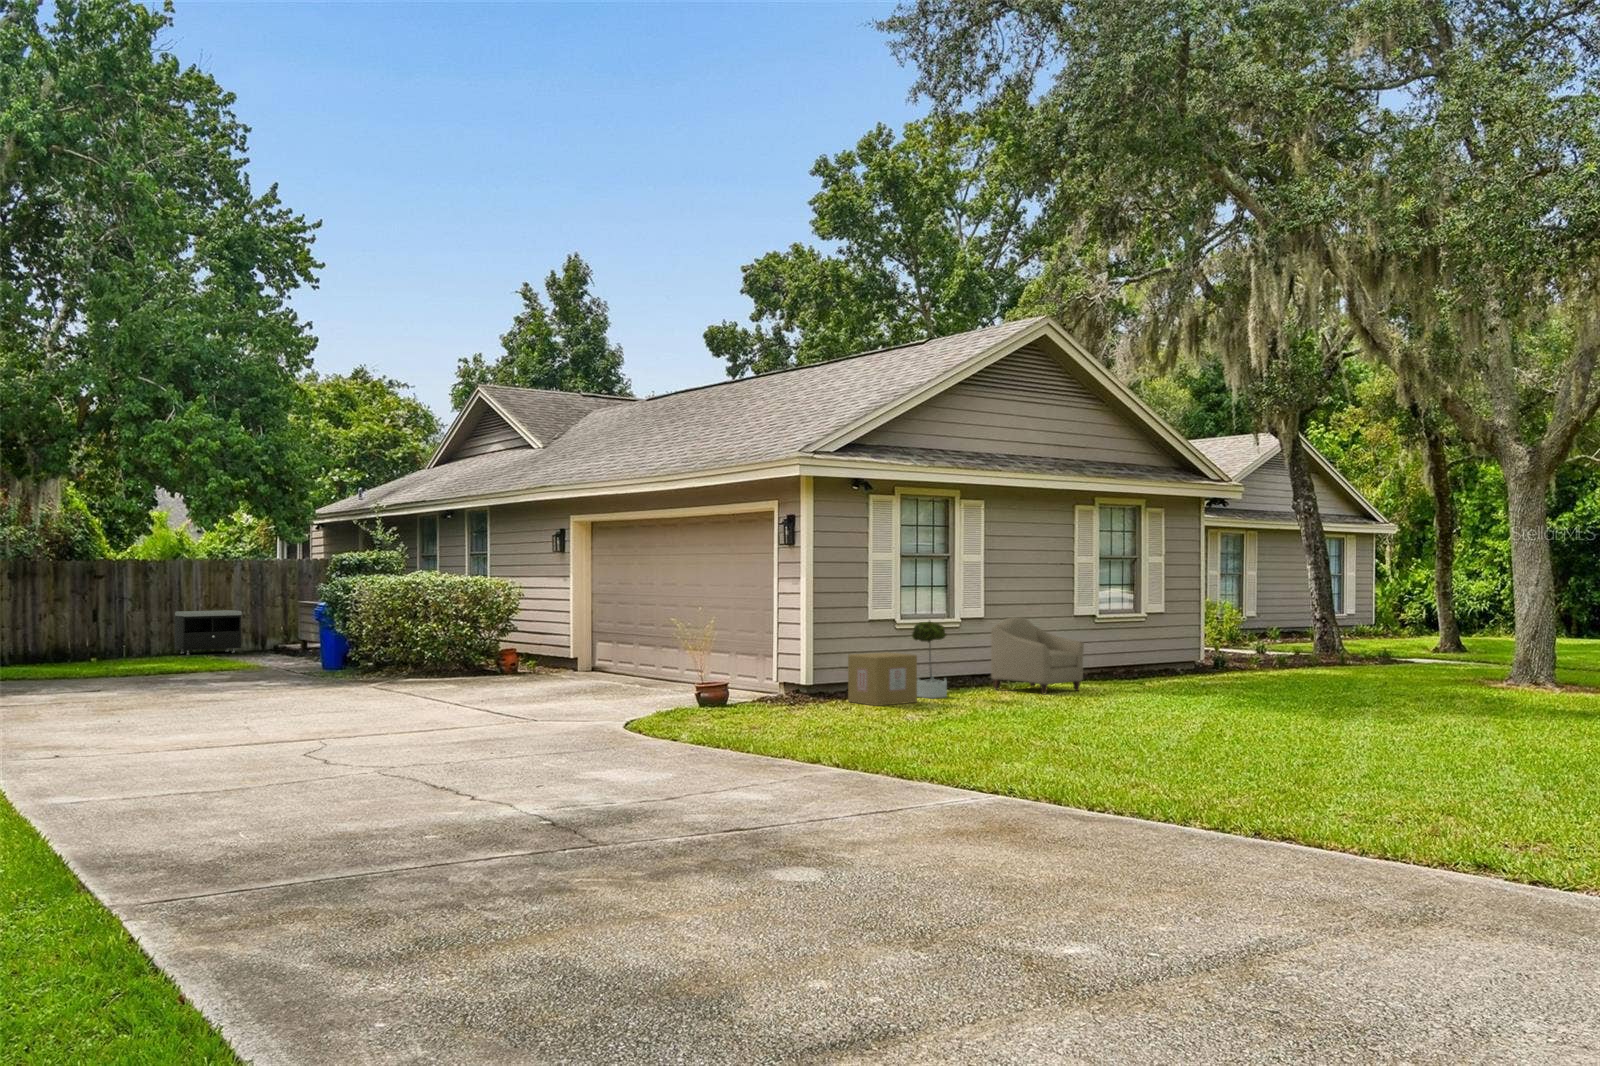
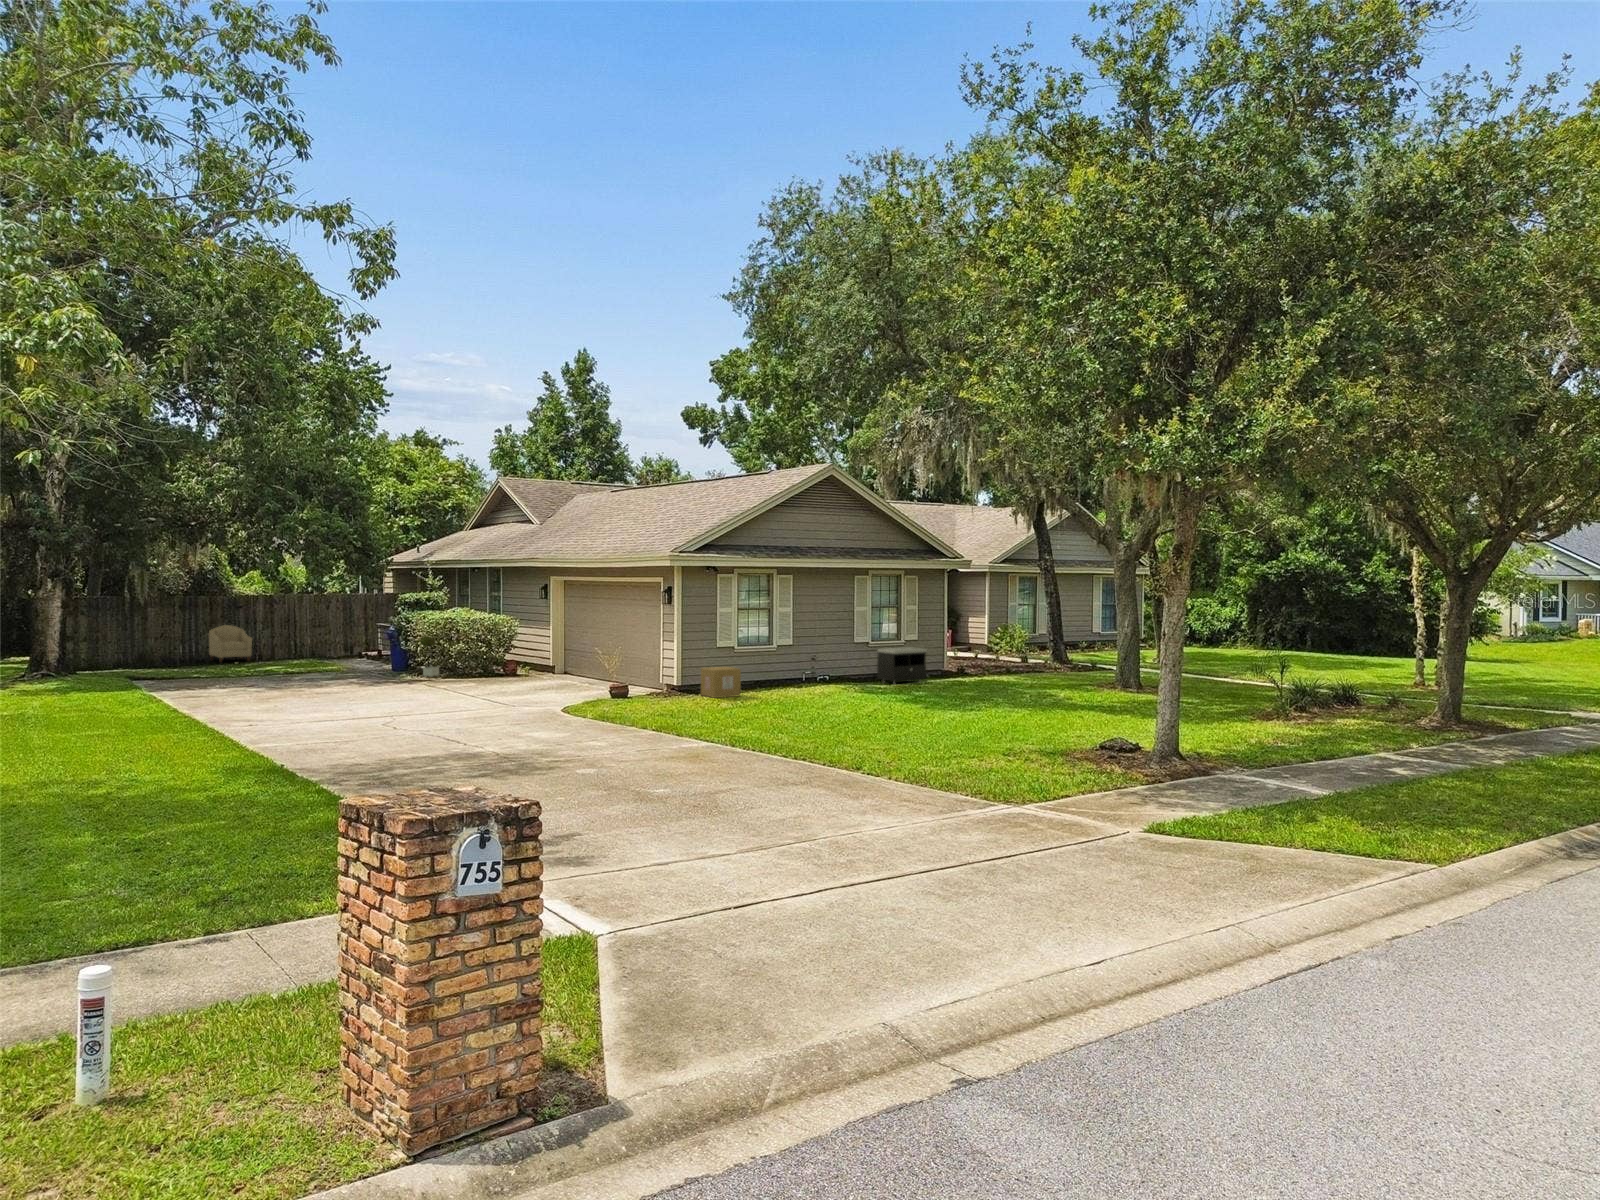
storage bench: present [175,610,242,655] -> present [877,647,927,682]
chair: present [991,617,1084,694] -> present [209,625,252,662]
potted tree: present [912,621,947,698] -> present [421,636,439,676]

